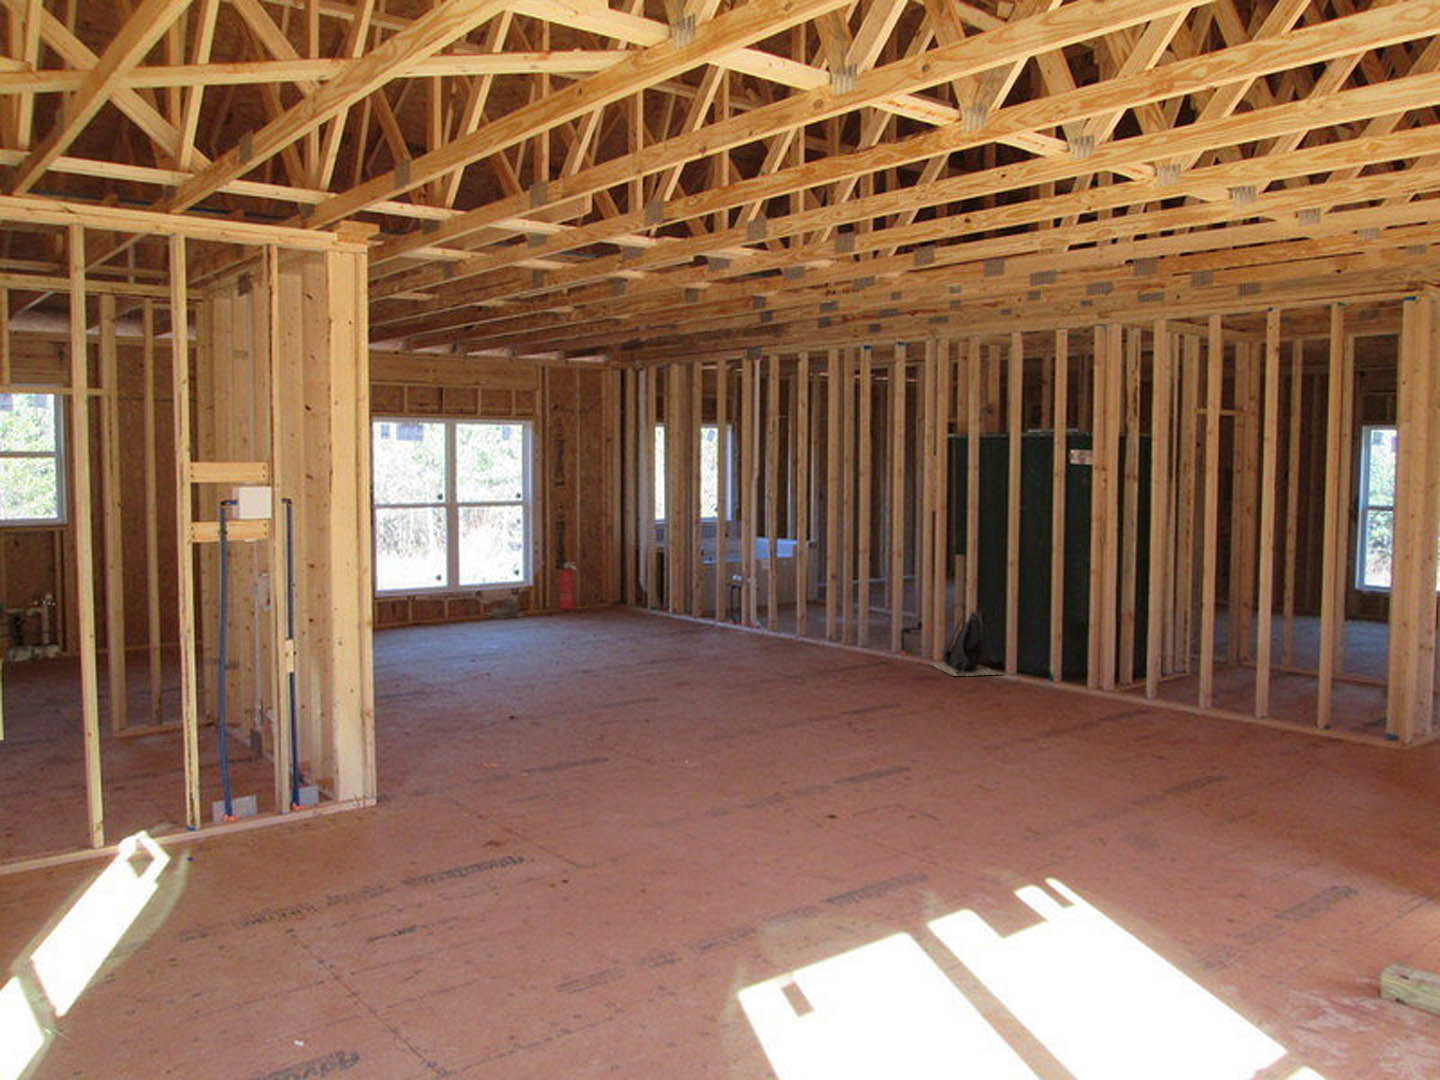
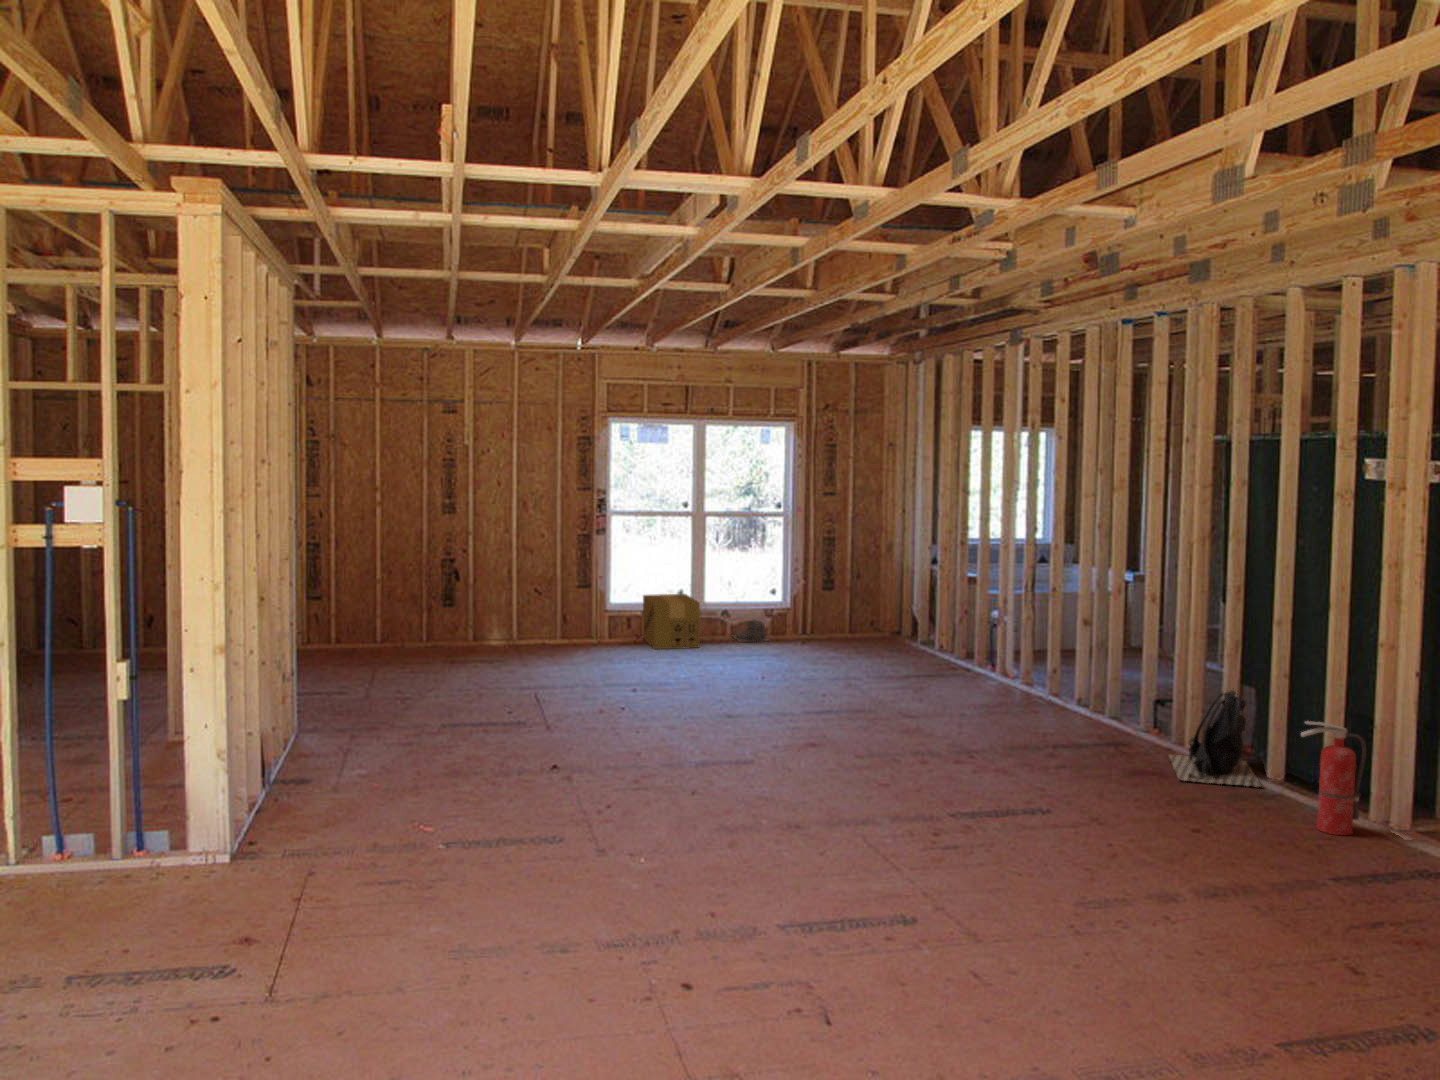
fire extinguisher: present [559,563,576,609] -> present [1301,721,1366,835]
cardboard box: none [407,578,474,629] -> present [643,594,700,649]

